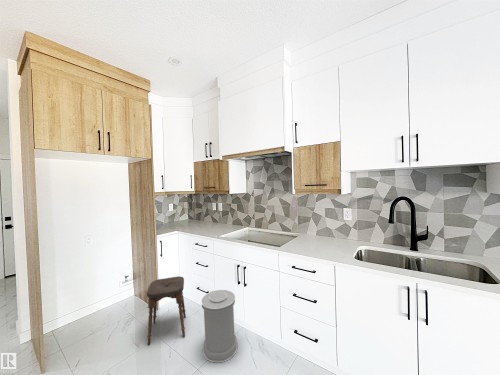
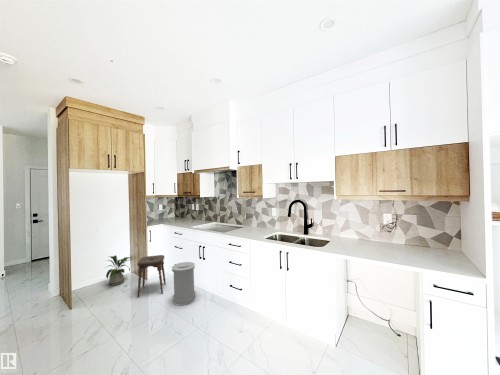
house plant: none [96,276,135,321] -> present [106,255,130,286]

